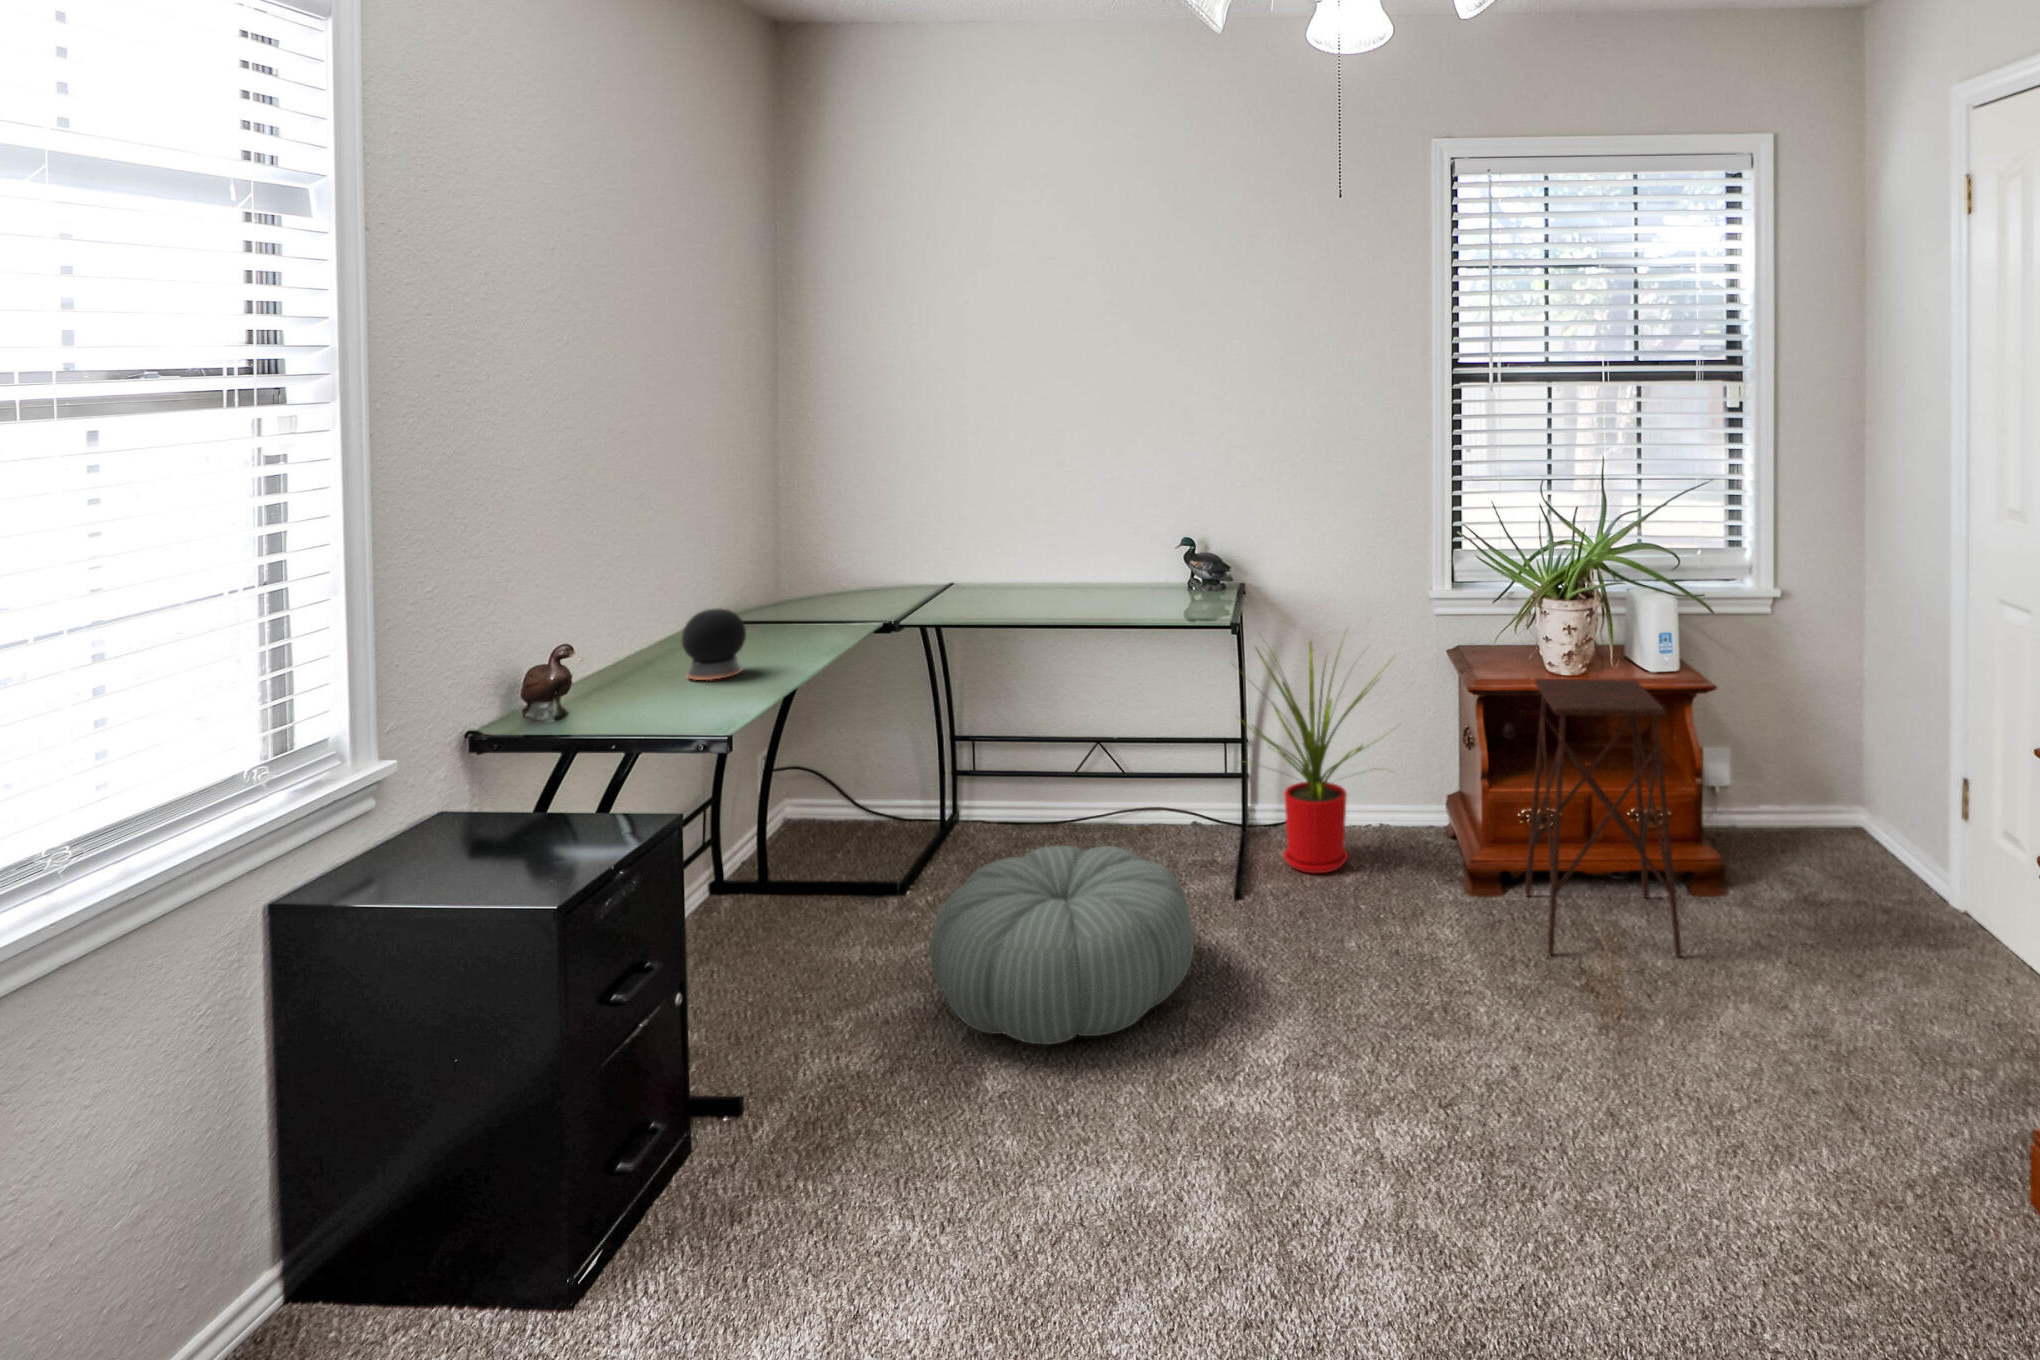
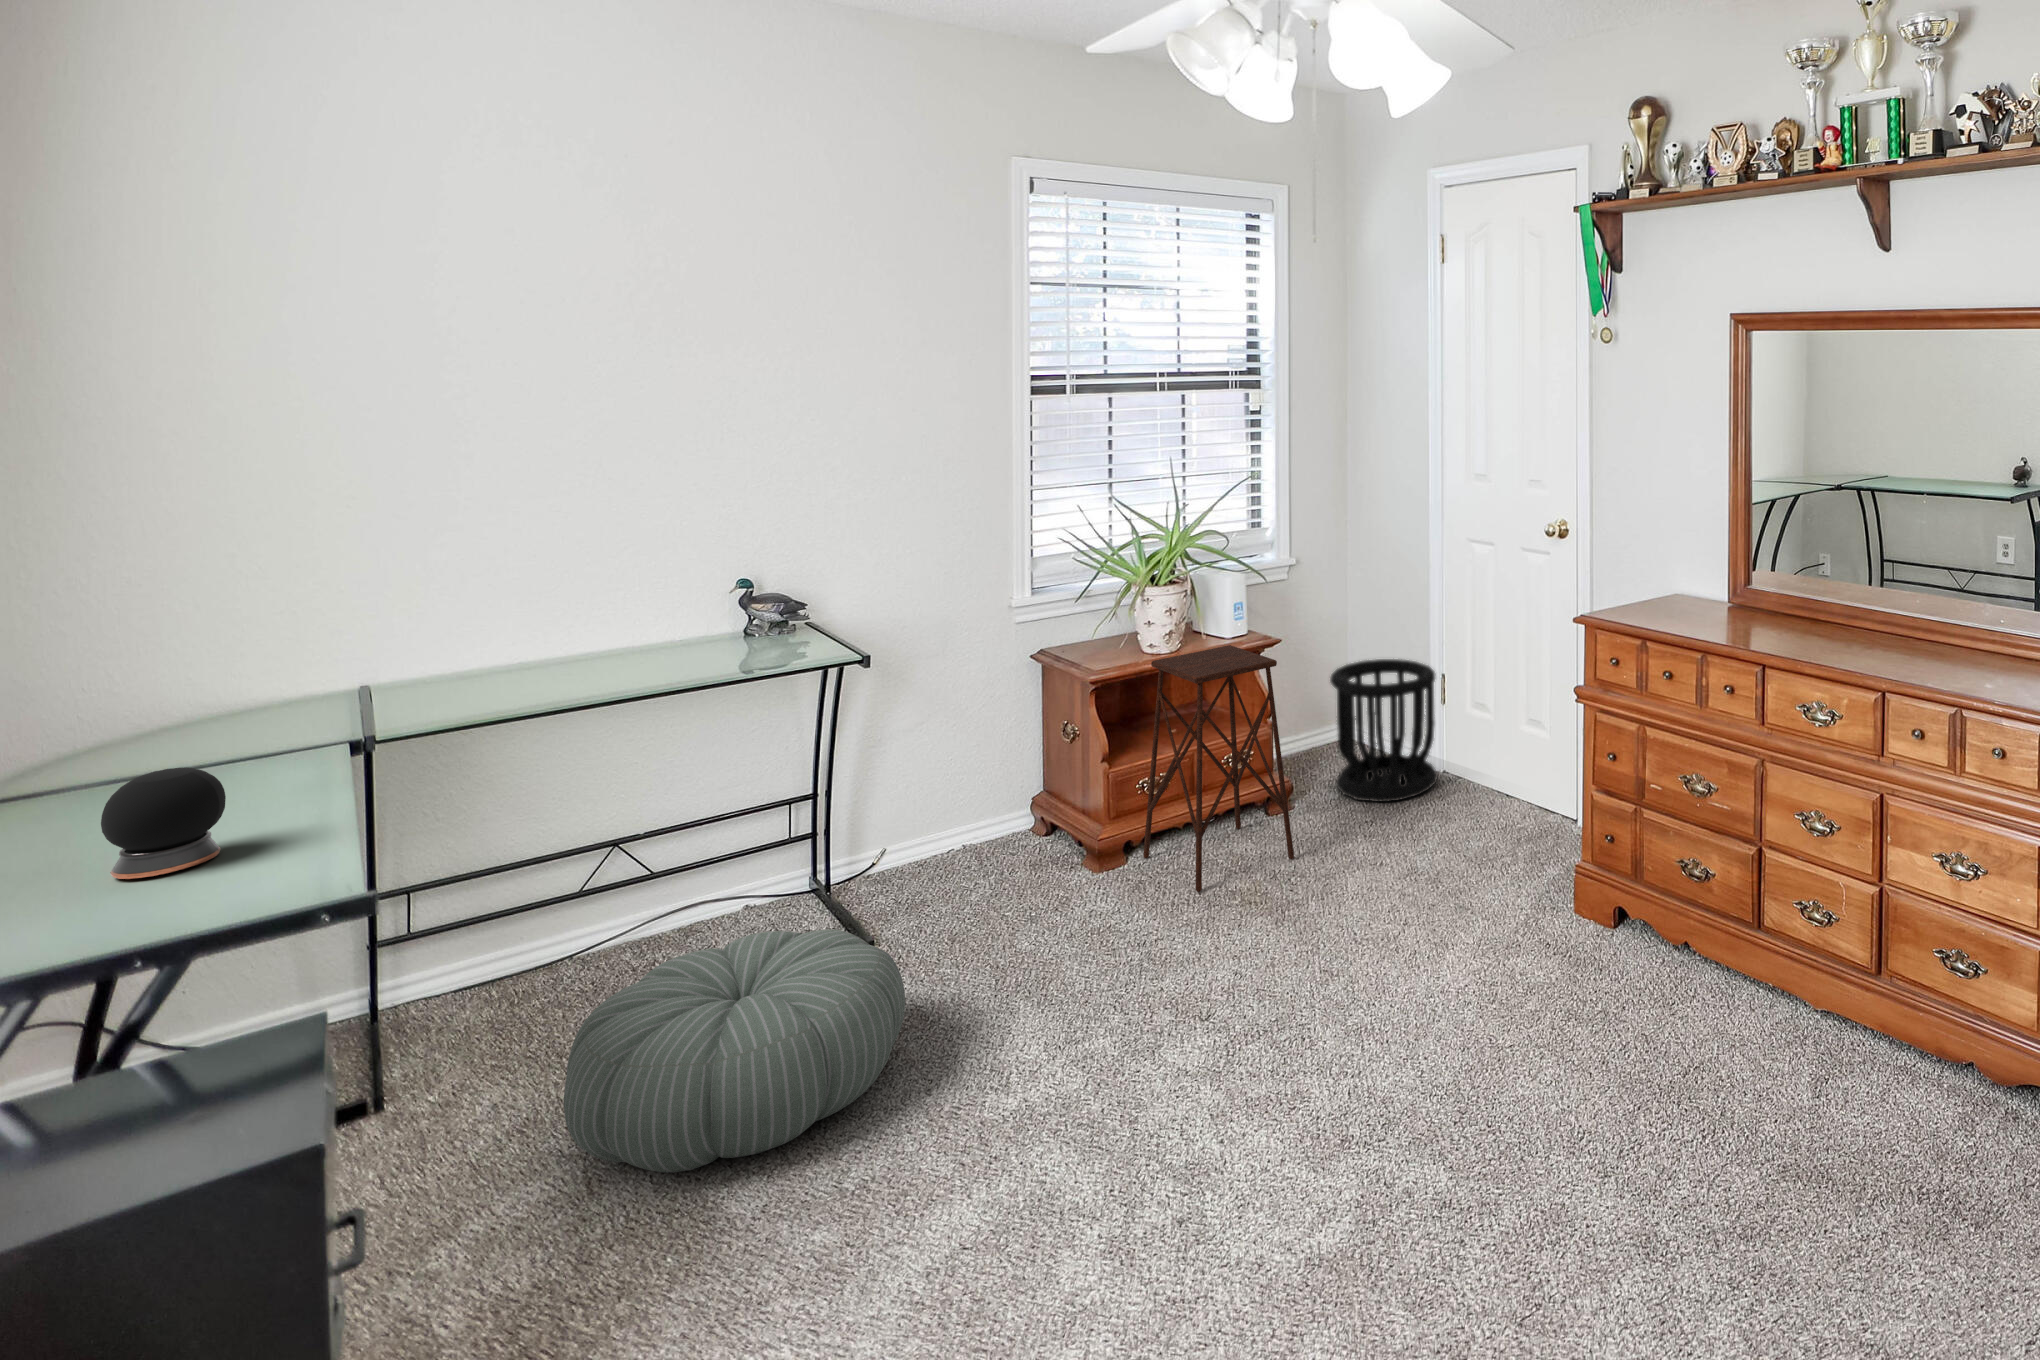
house plant: present [1241,629,1389,873] -> none [823,650,1021,910]
wastebasket: none [1788,736,1944,934] -> present [1330,659,1438,802]

